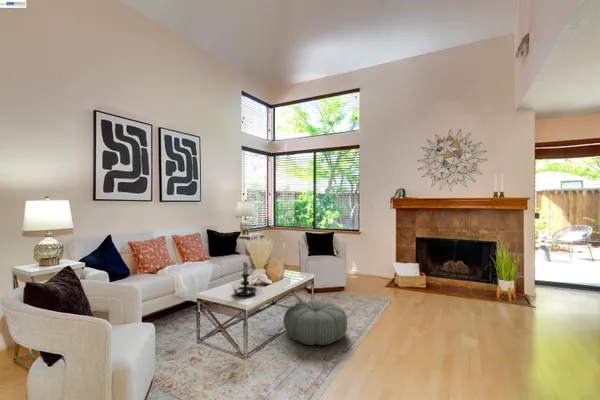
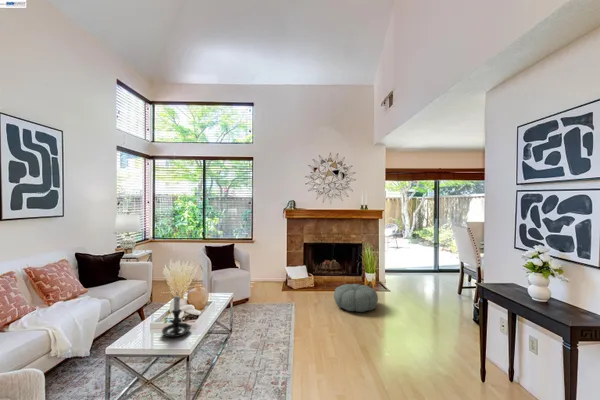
pouf: present [284,300,347,345] -> present [334,284,378,312]

